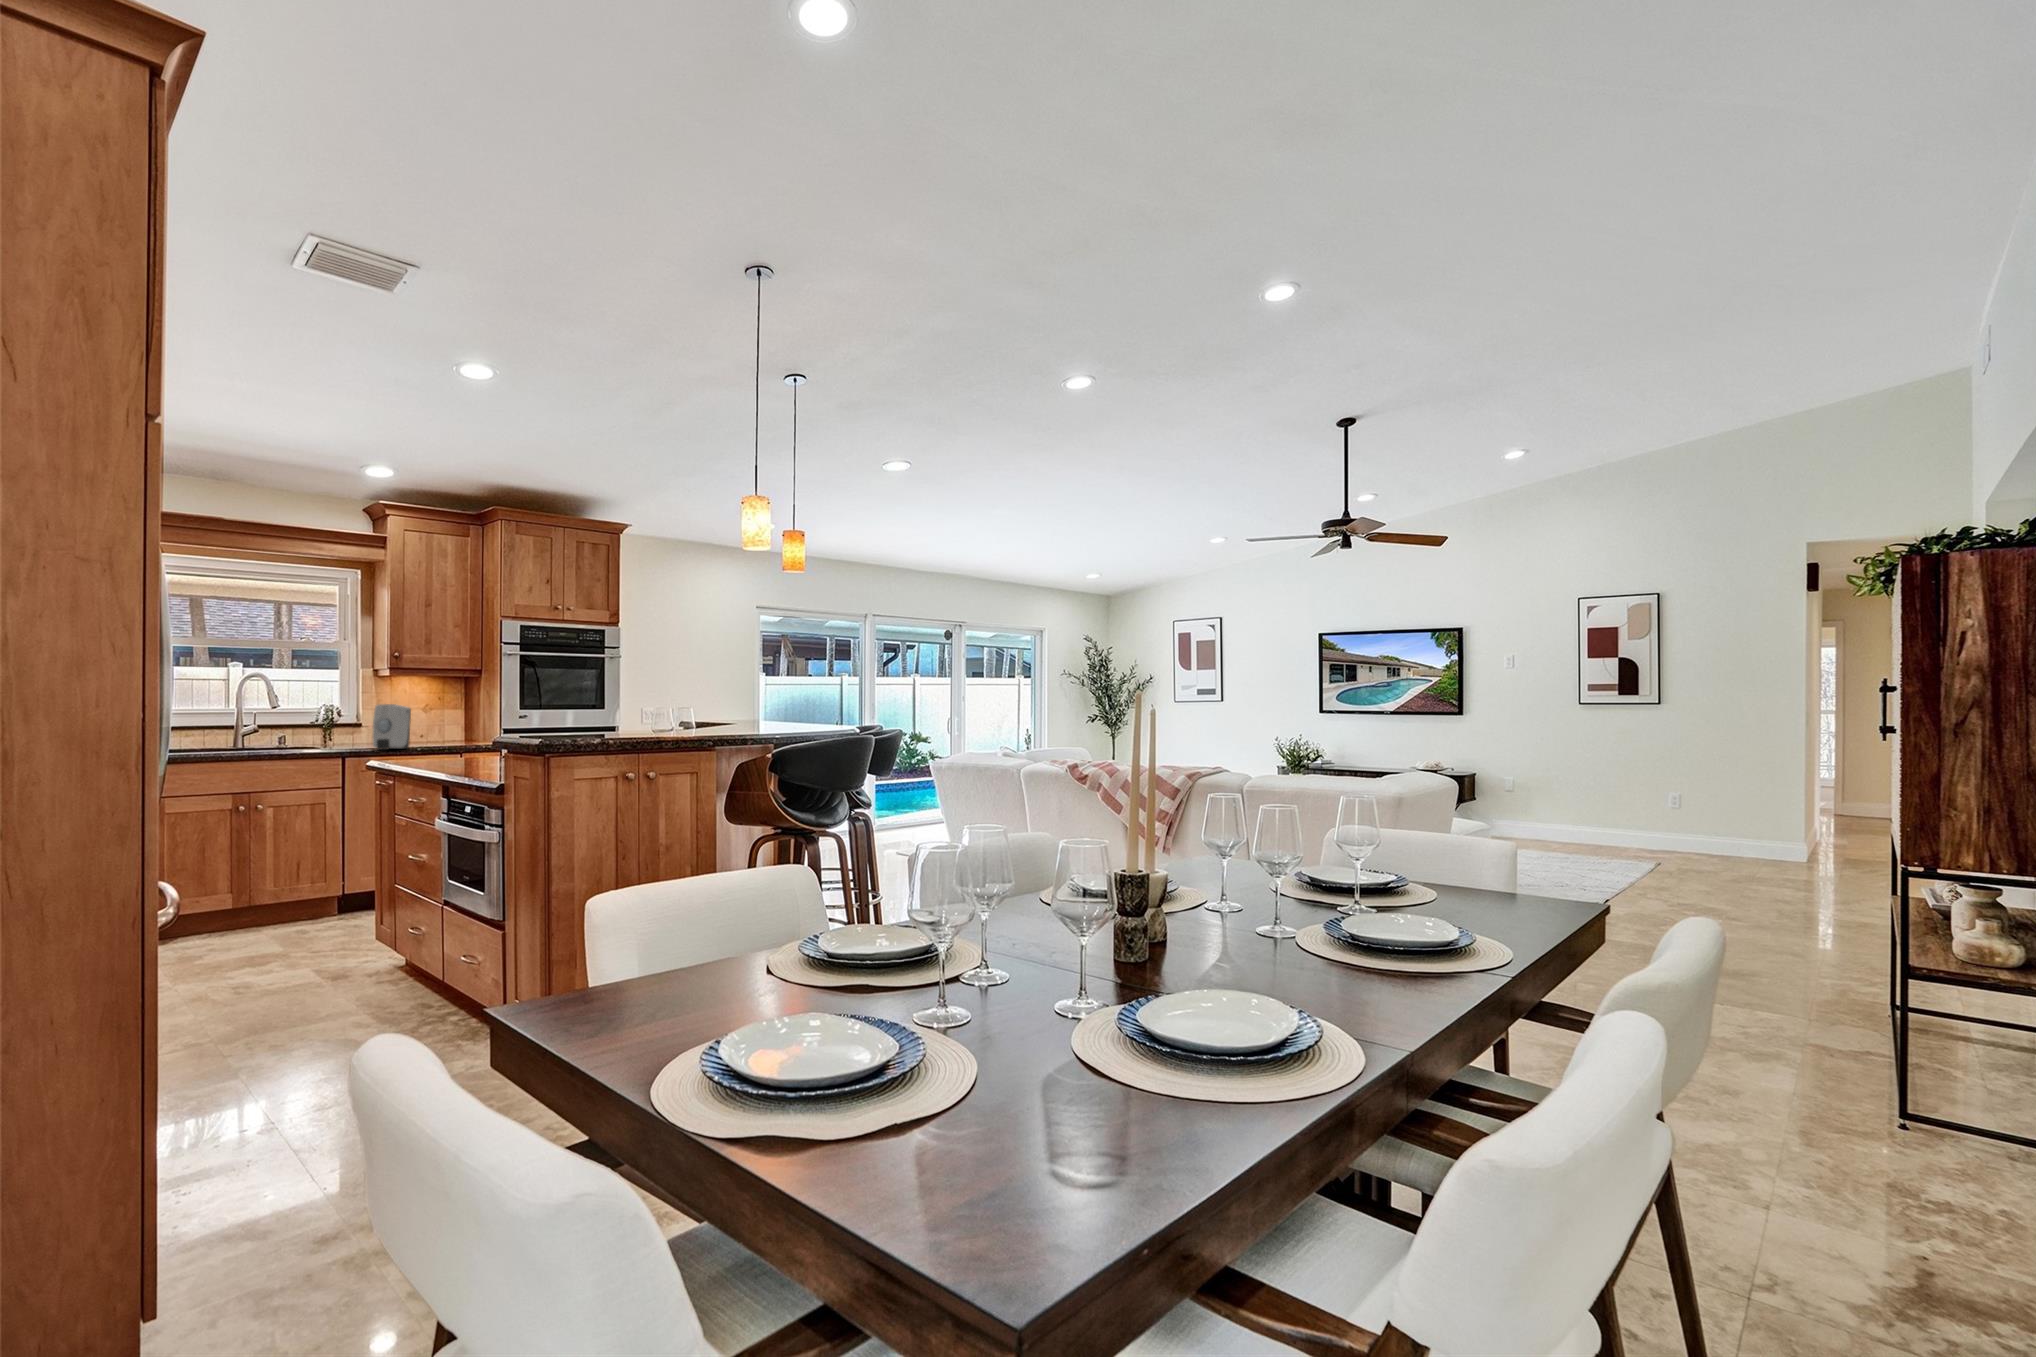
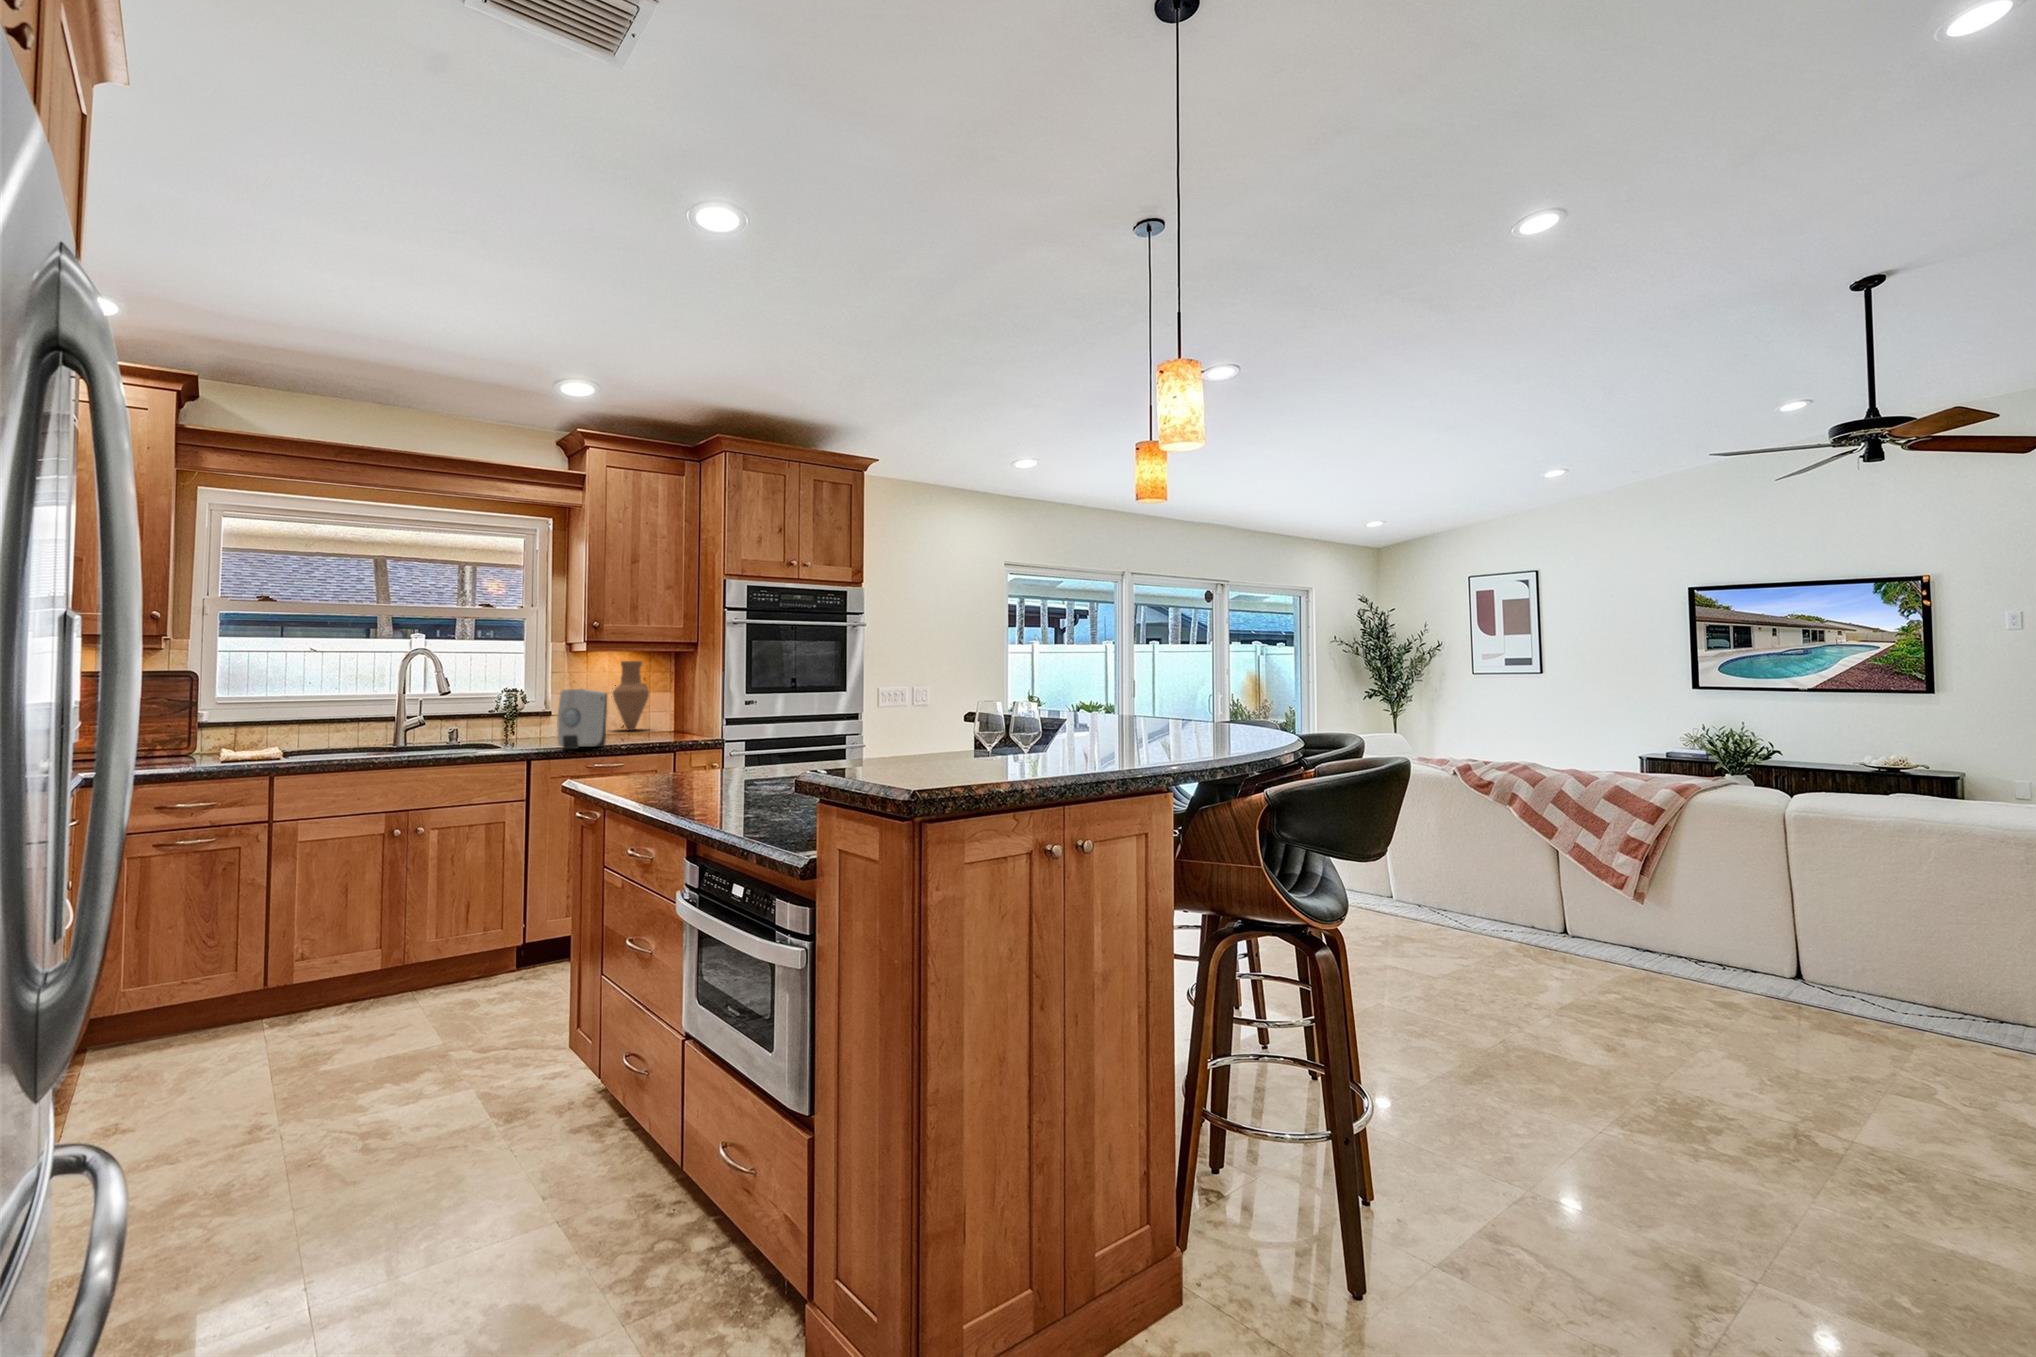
vase: none [405,684,437,741] -> present [611,661,649,730]

